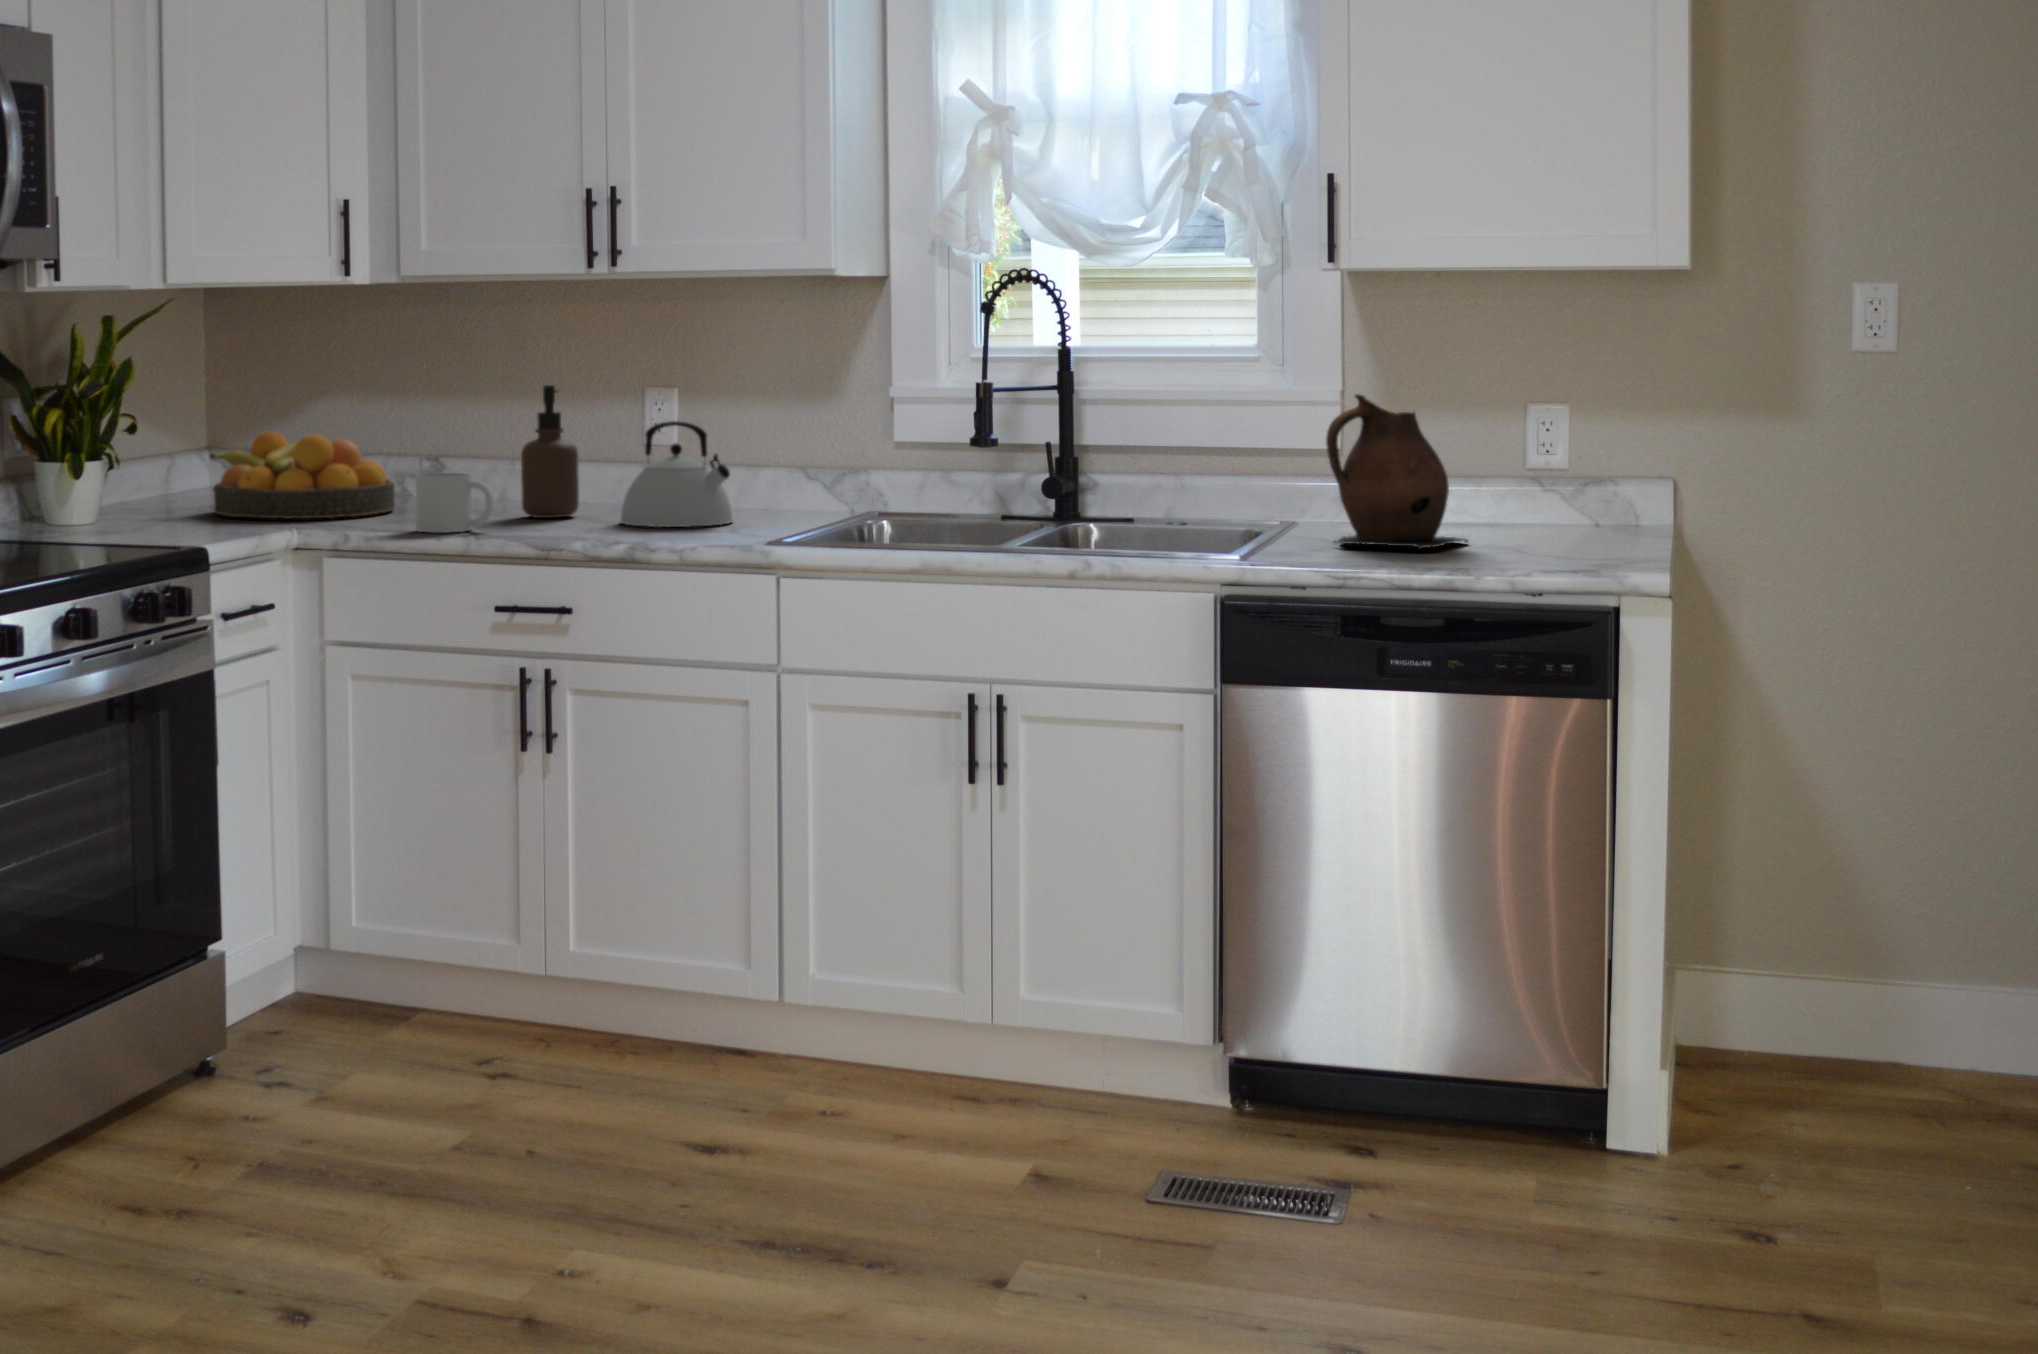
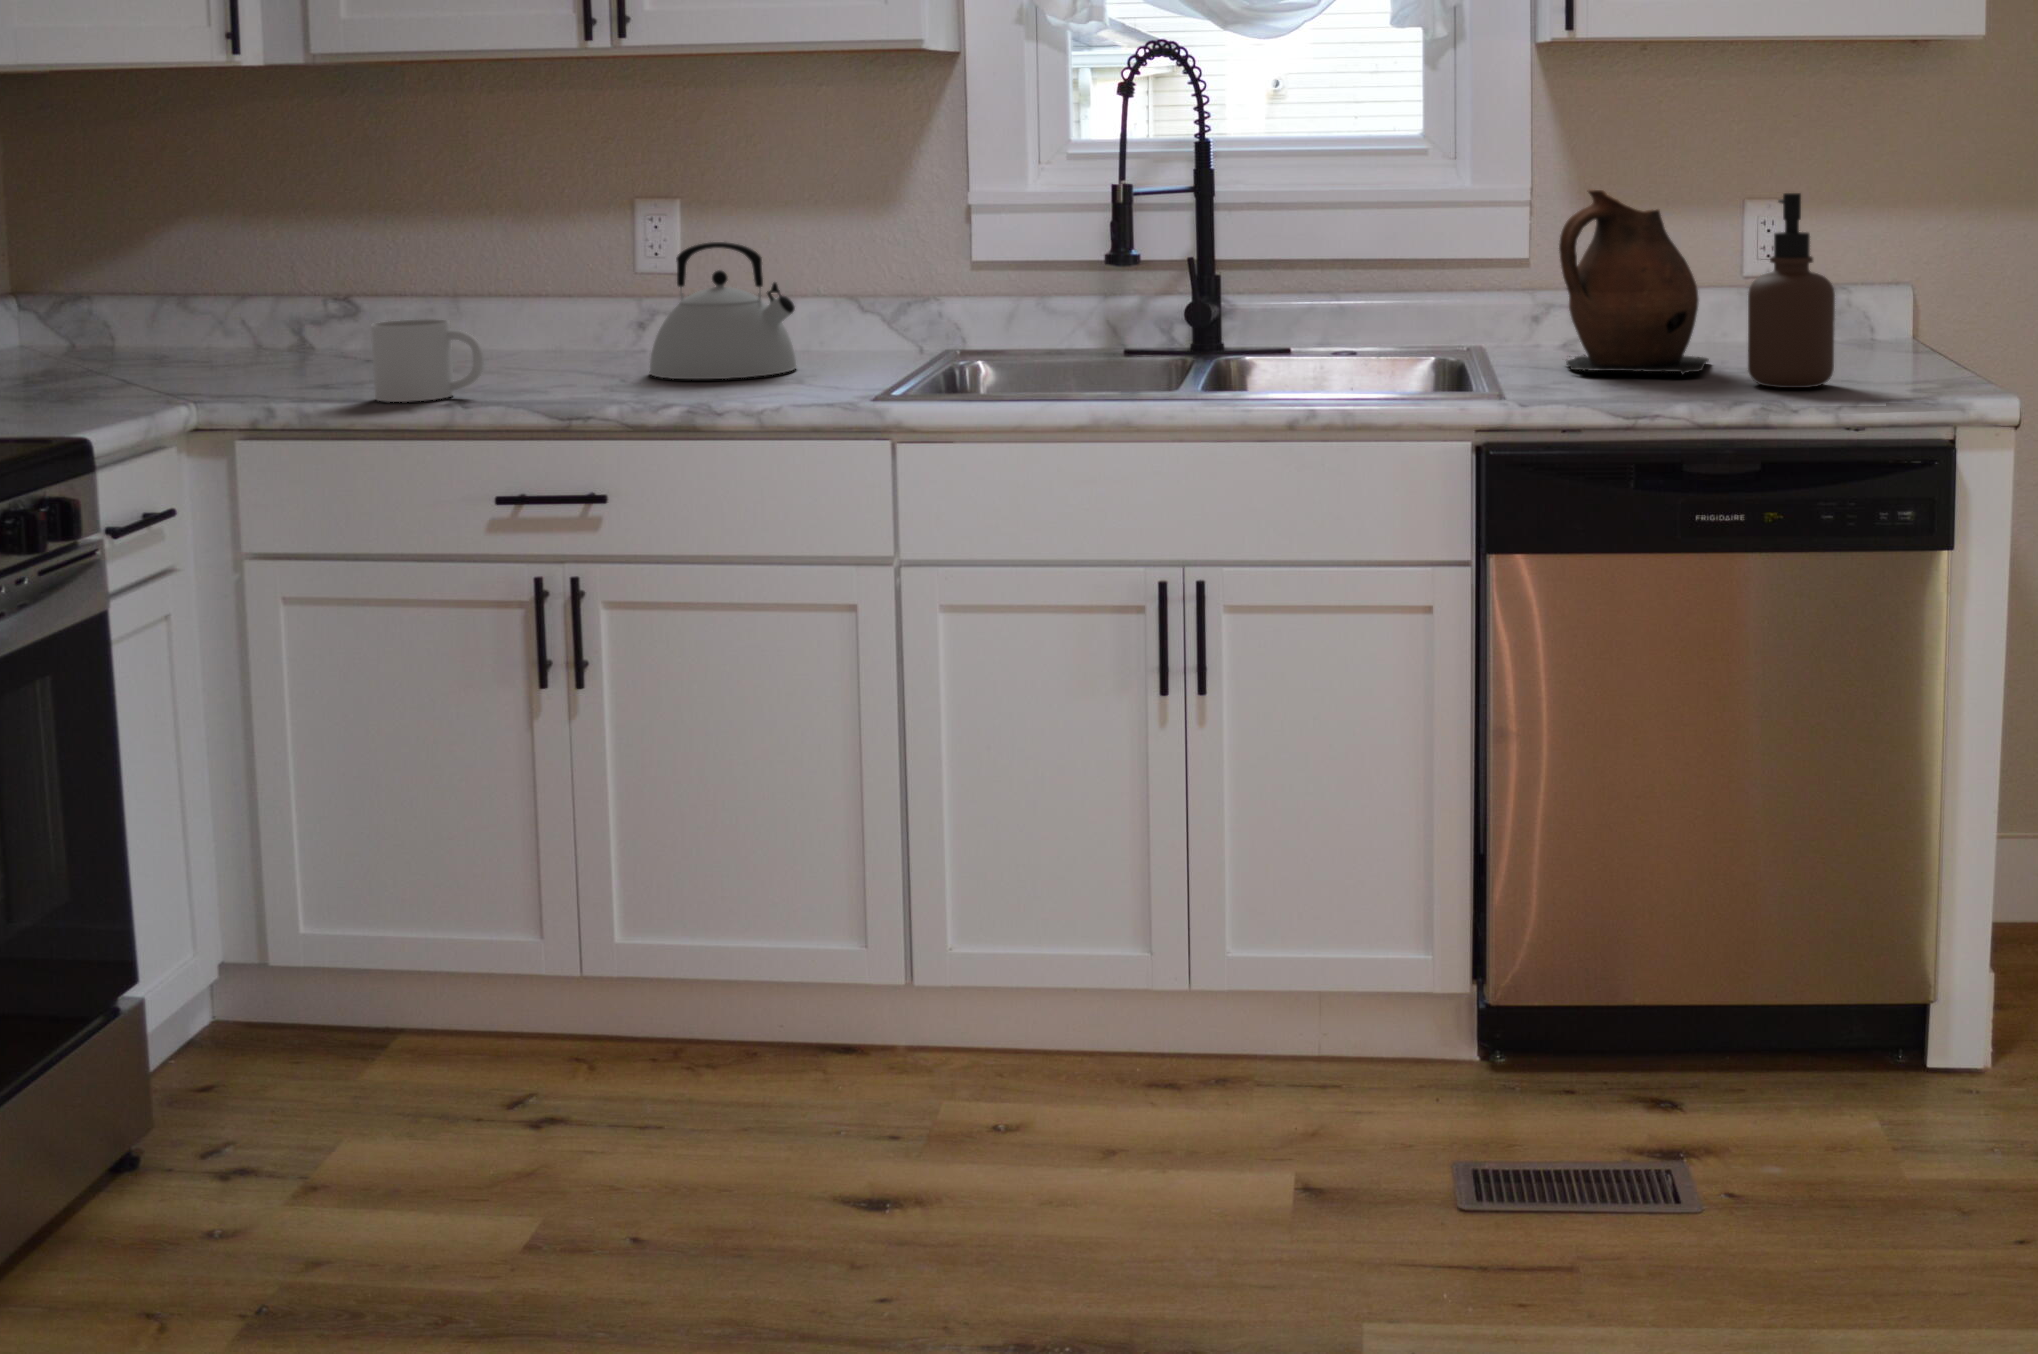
soap dispenser: present [521,385,579,518] -> present [1748,193,1835,388]
fruit bowl: present [210,431,395,519] -> none [56,269,328,387]

